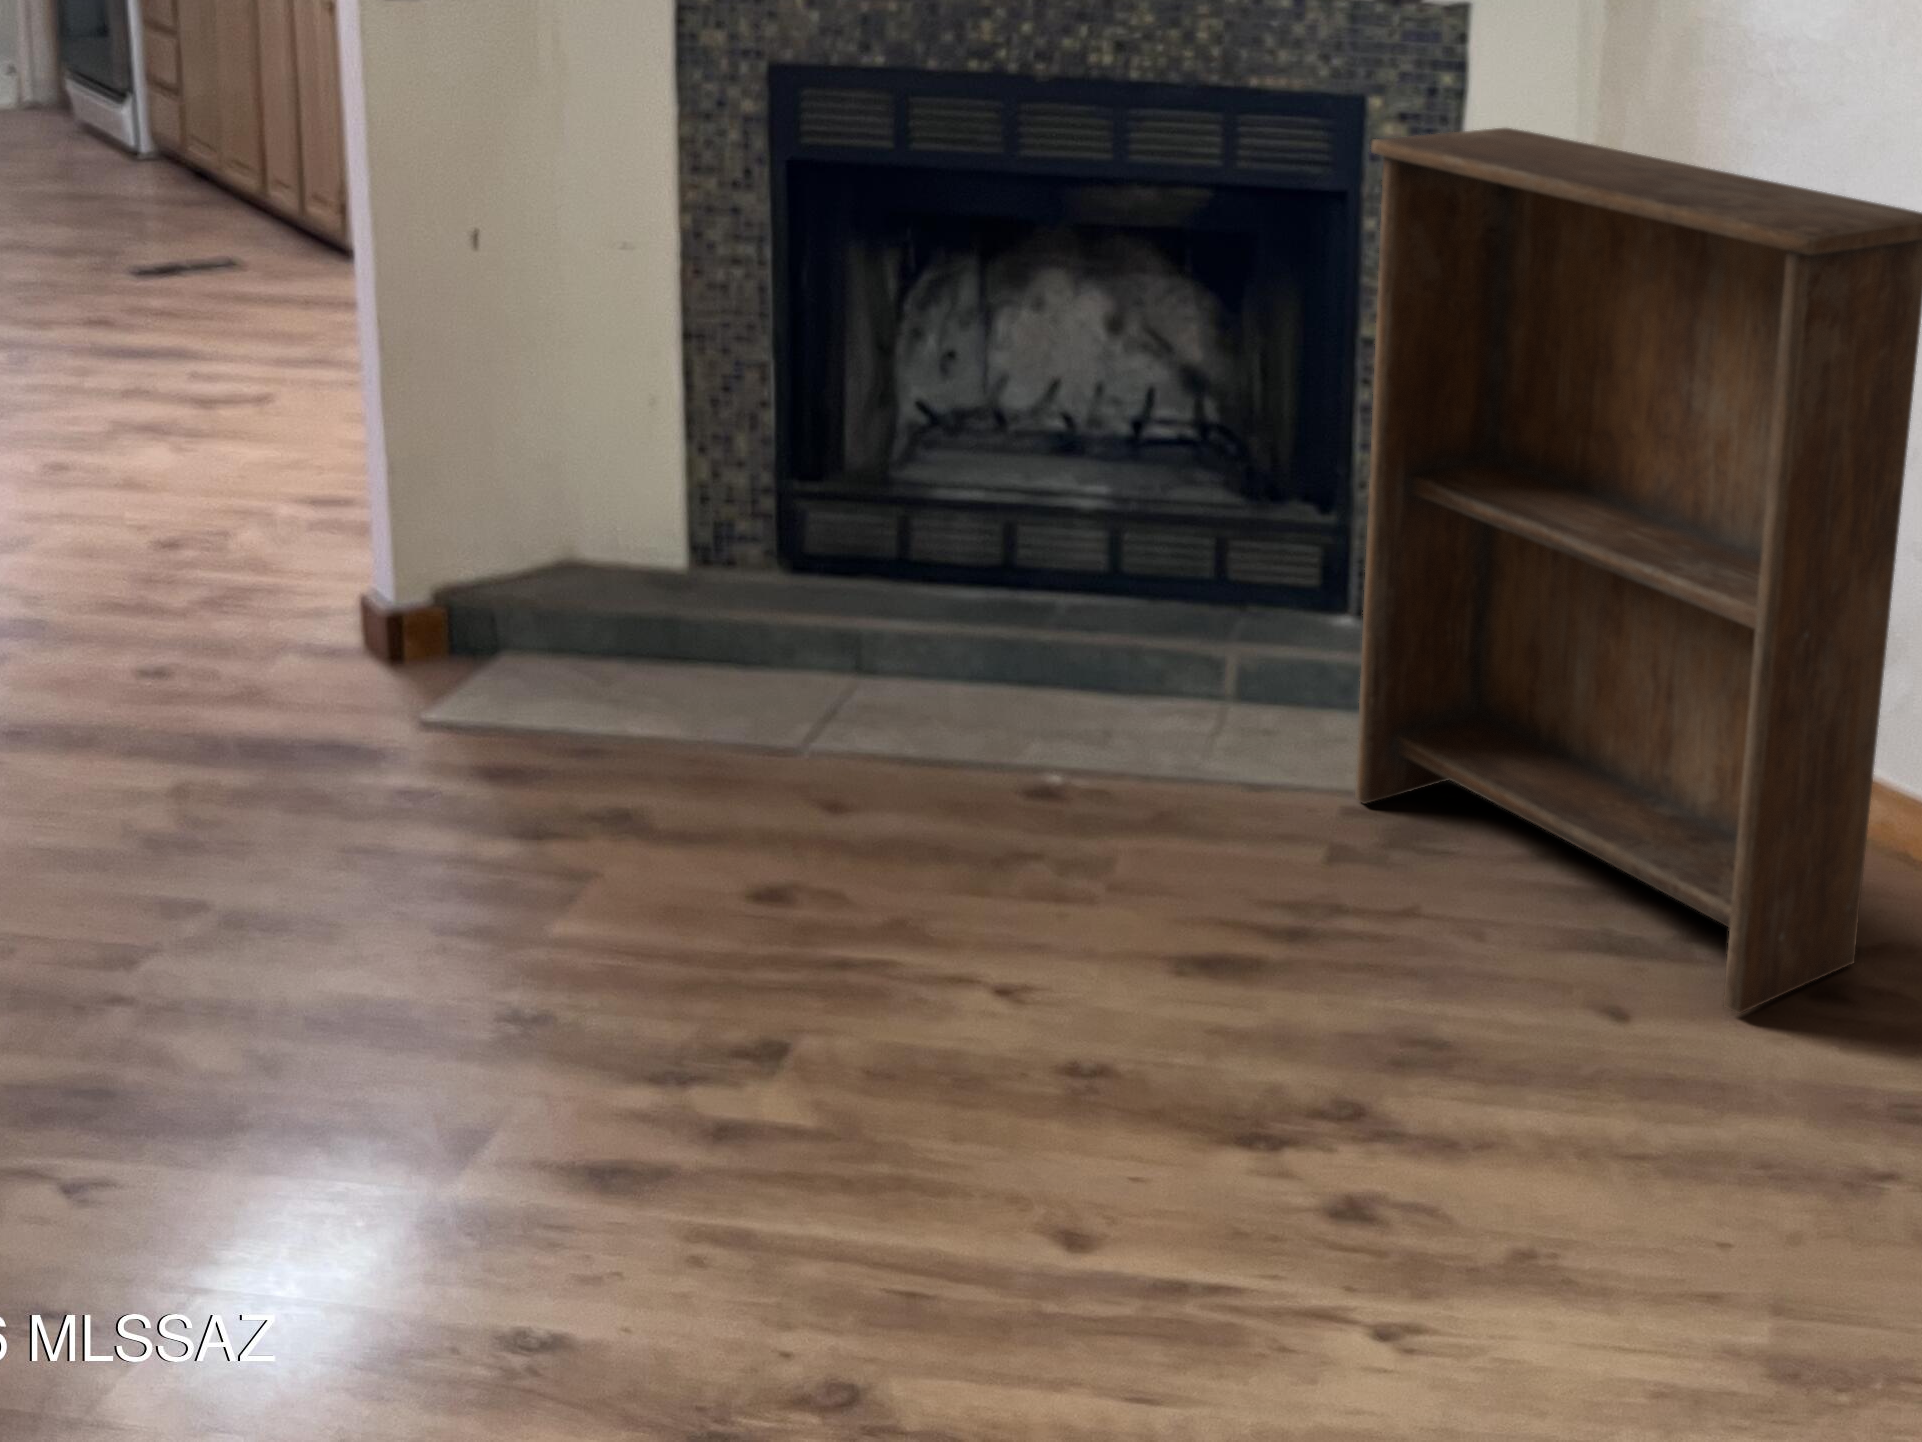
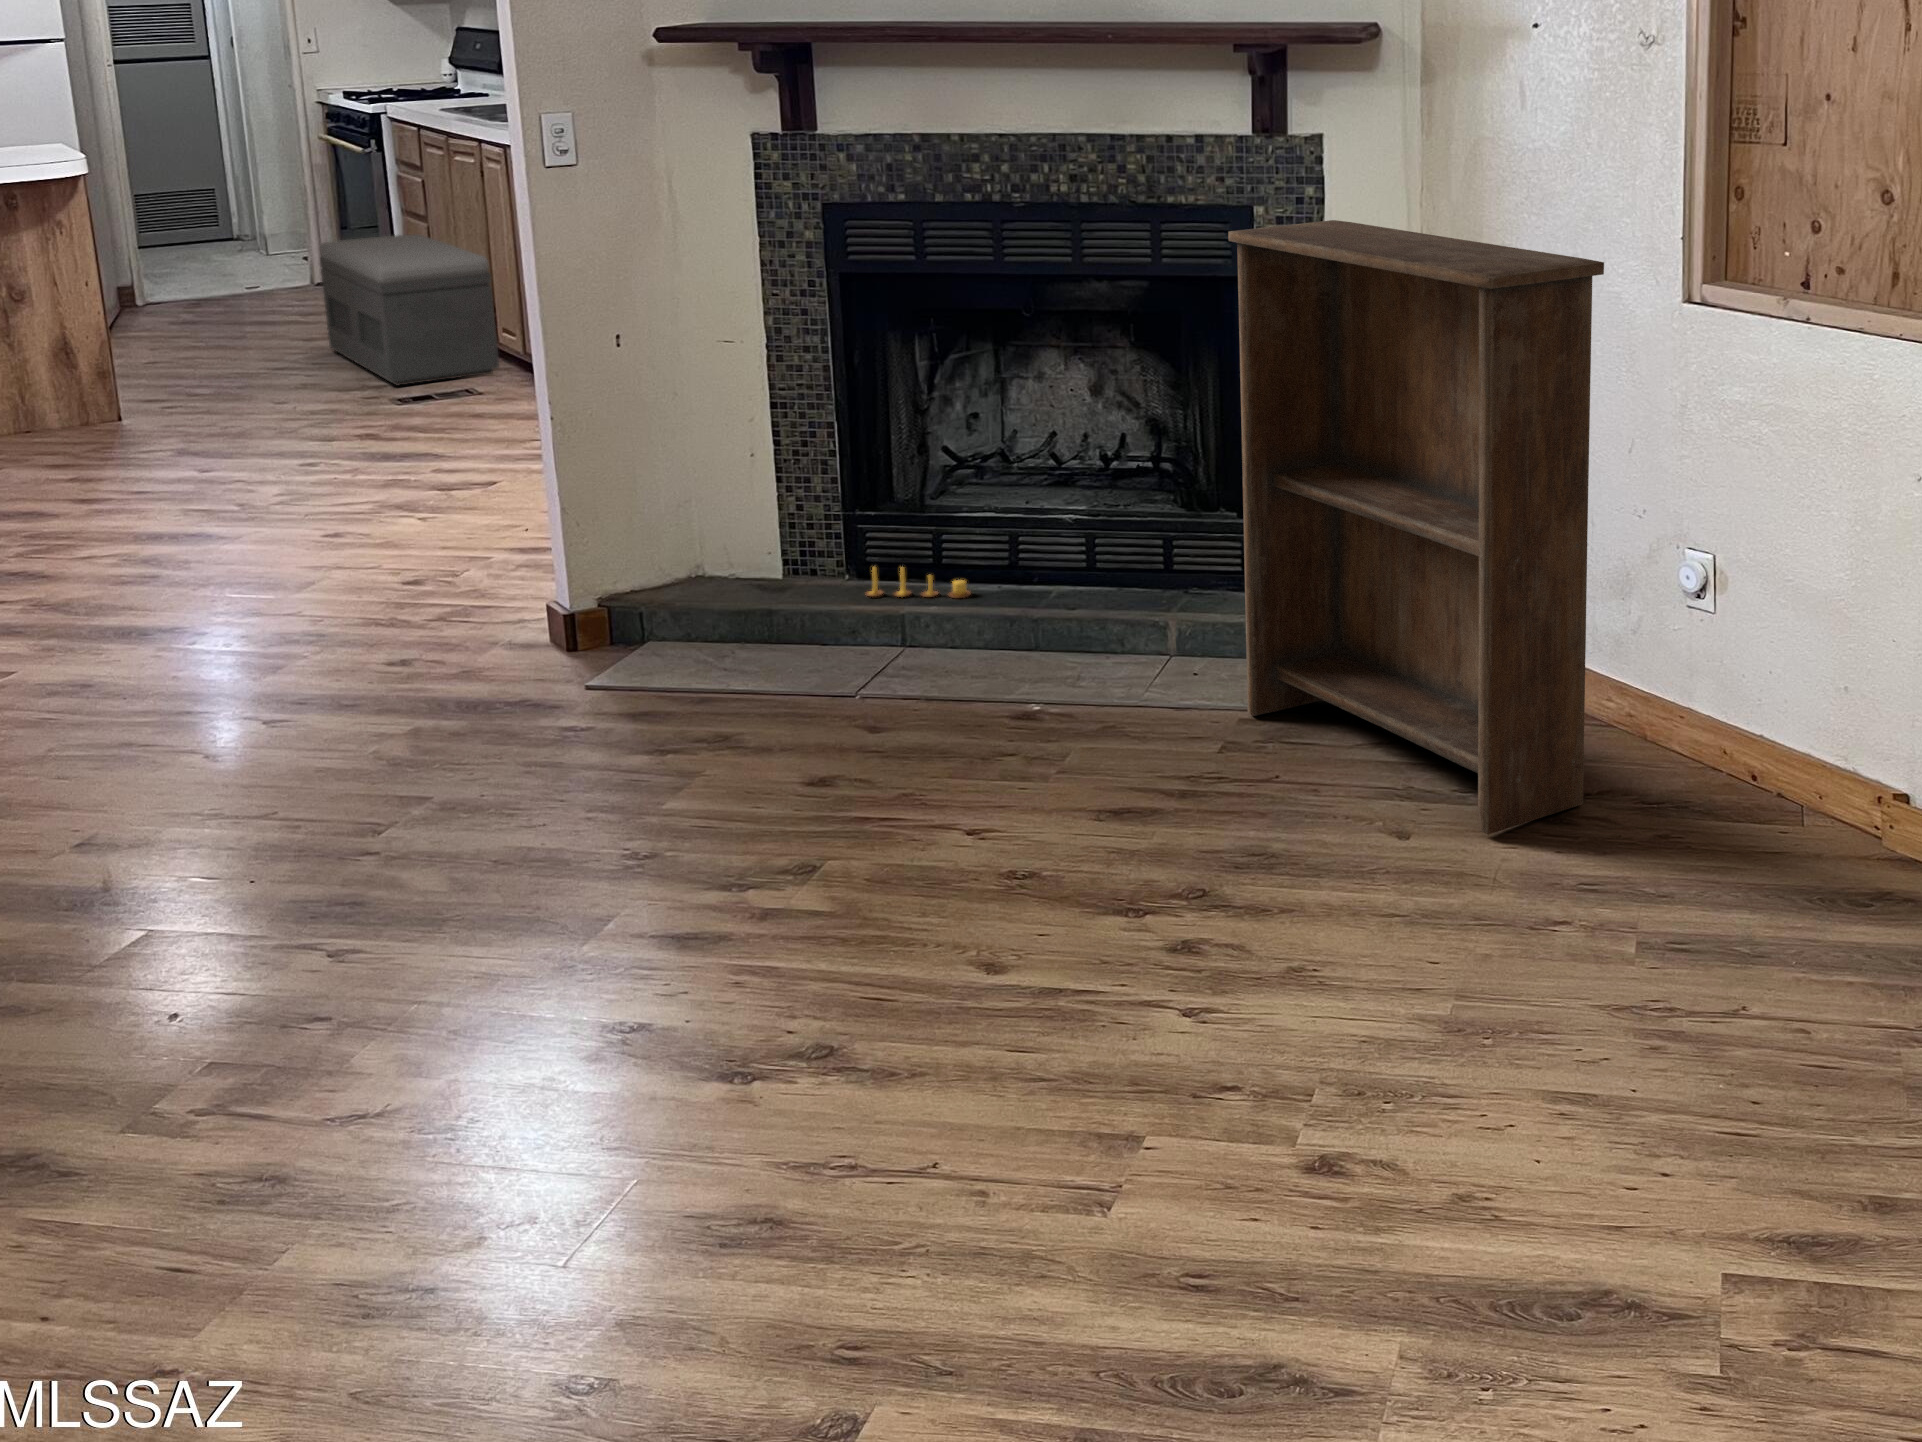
storage bench: none [35,57,273,257] -> present [320,234,499,385]
candle: none [806,559,952,610] -> present [865,567,971,598]

